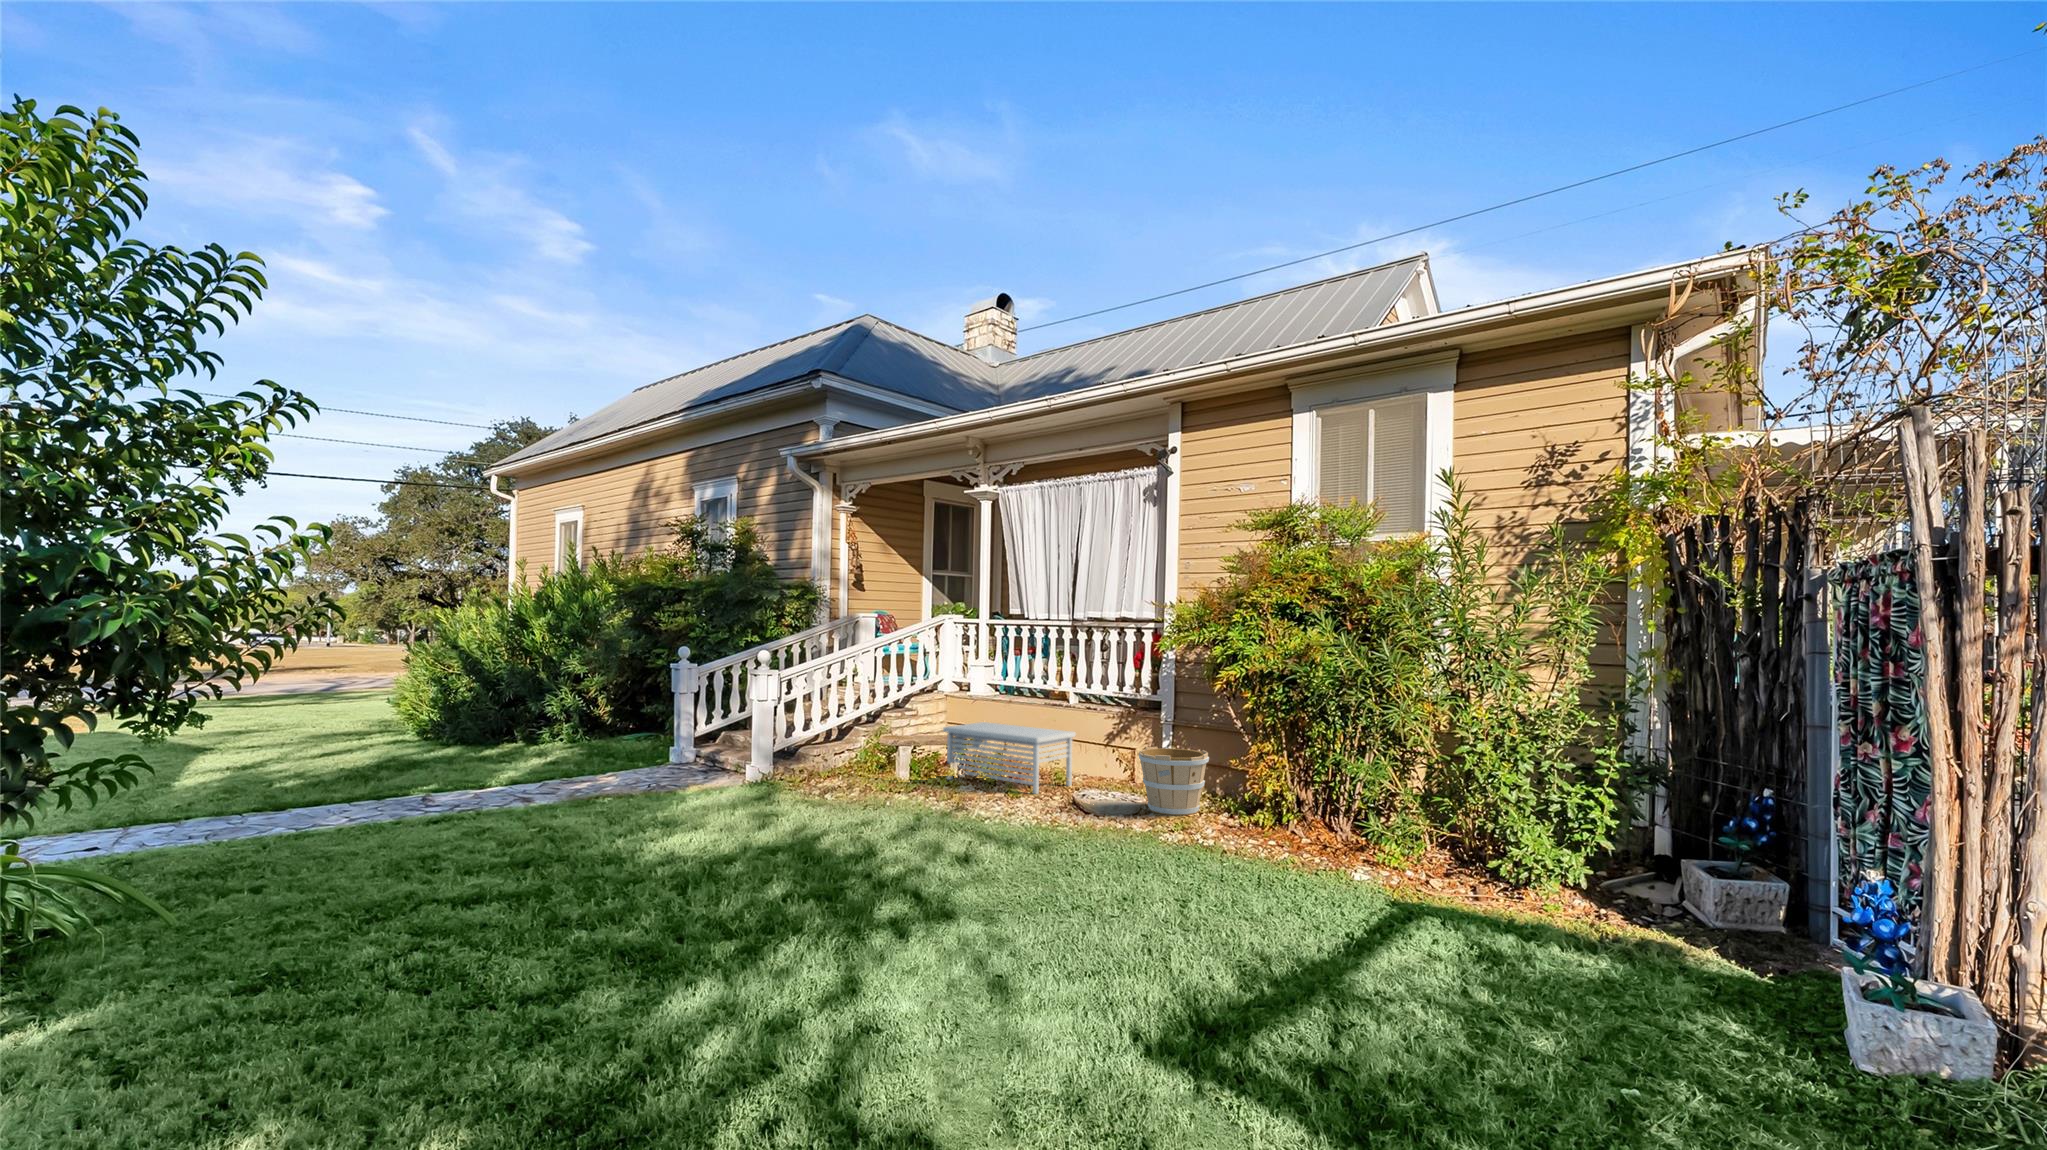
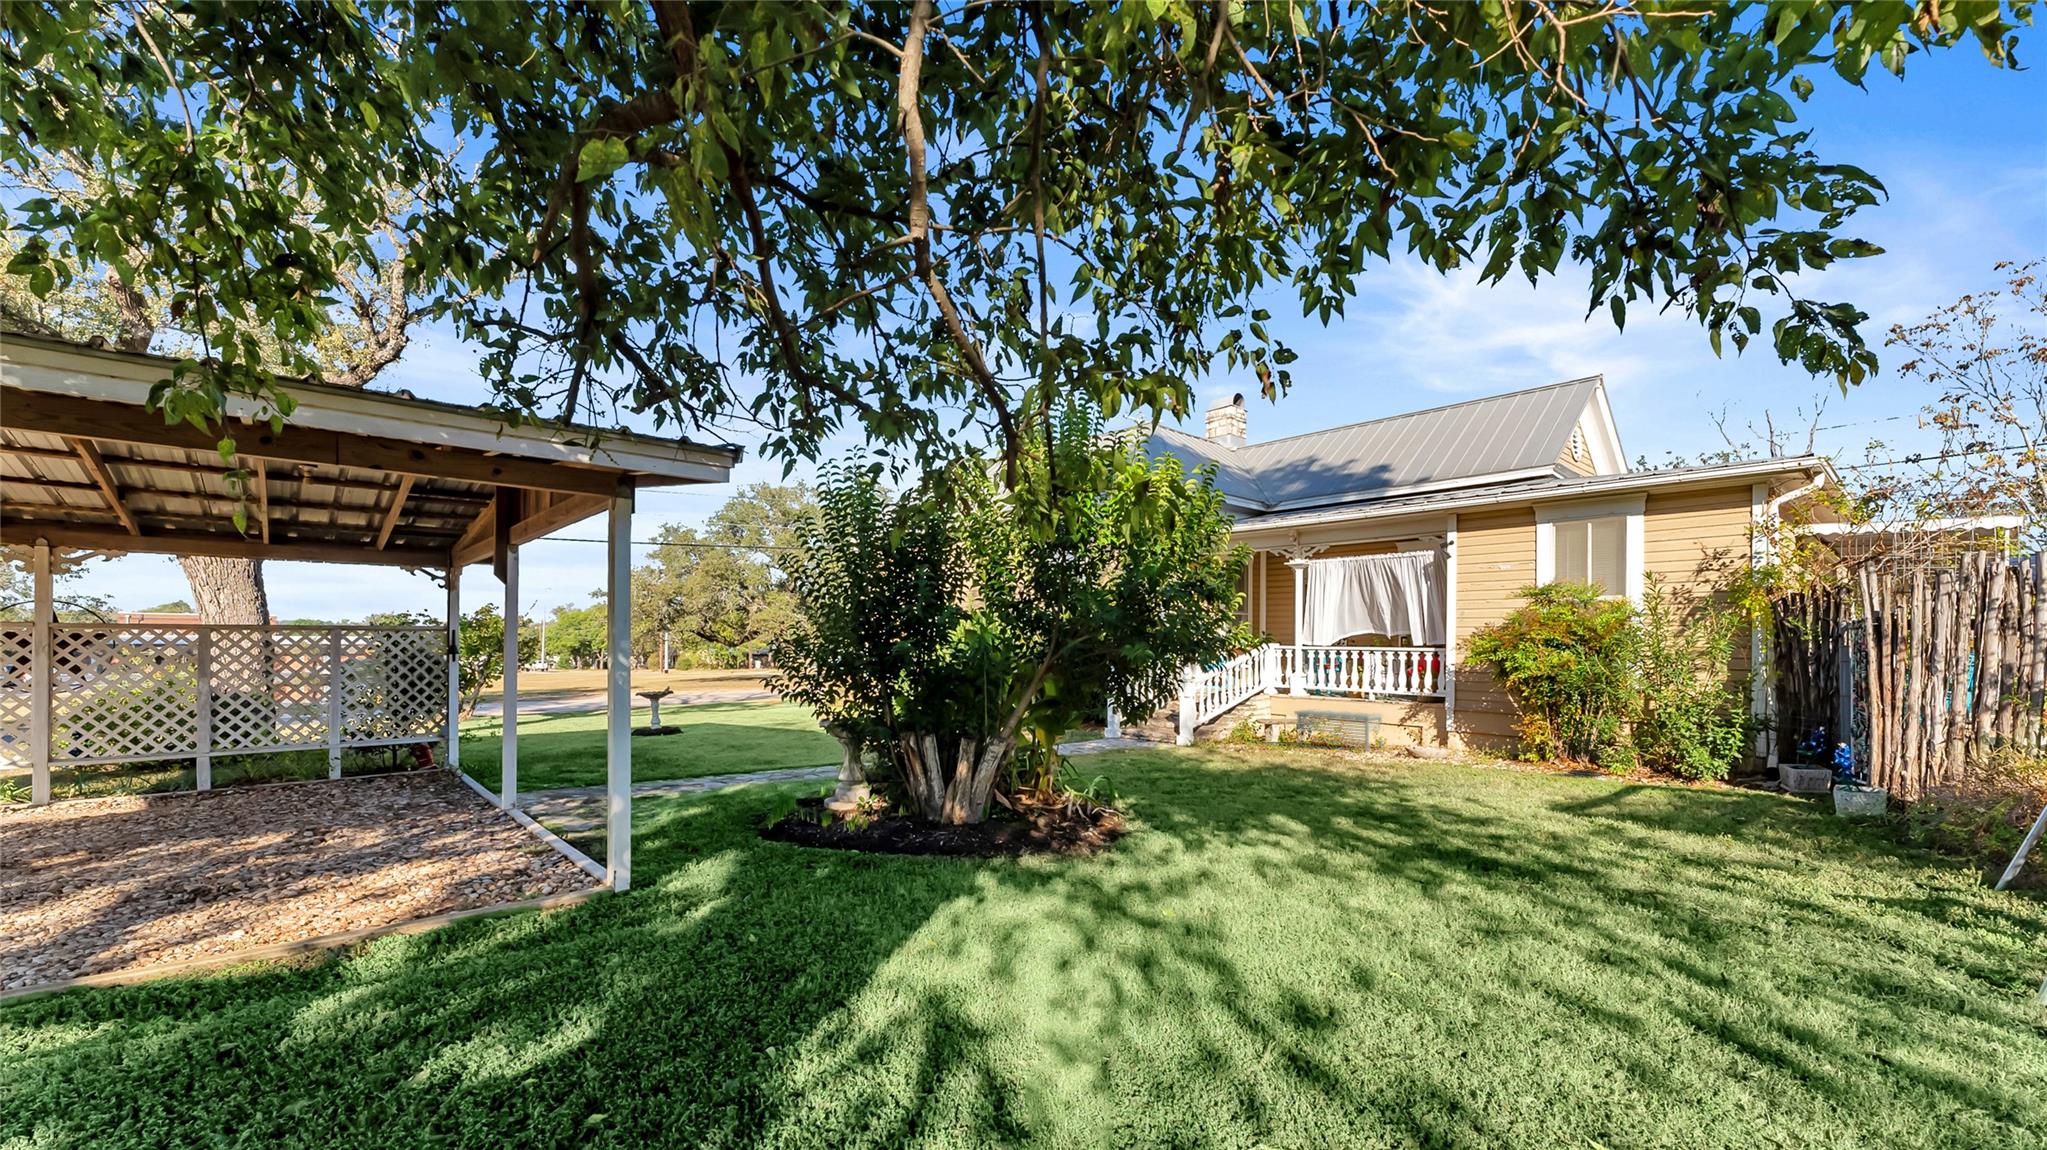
wooden bucket: present [1139,747,1209,815] -> none [1442,721,1487,759]
potted tree: none [1298,759,1372,865] -> present [1566,722,1603,776]

